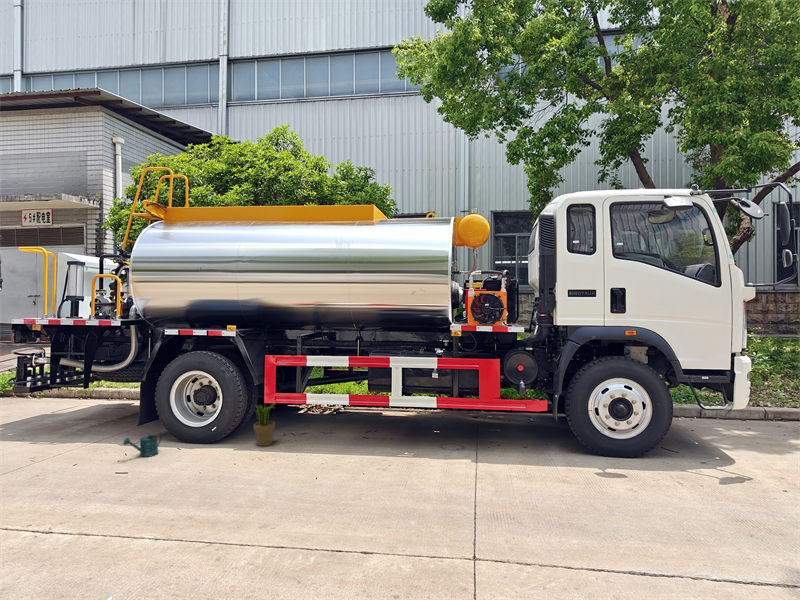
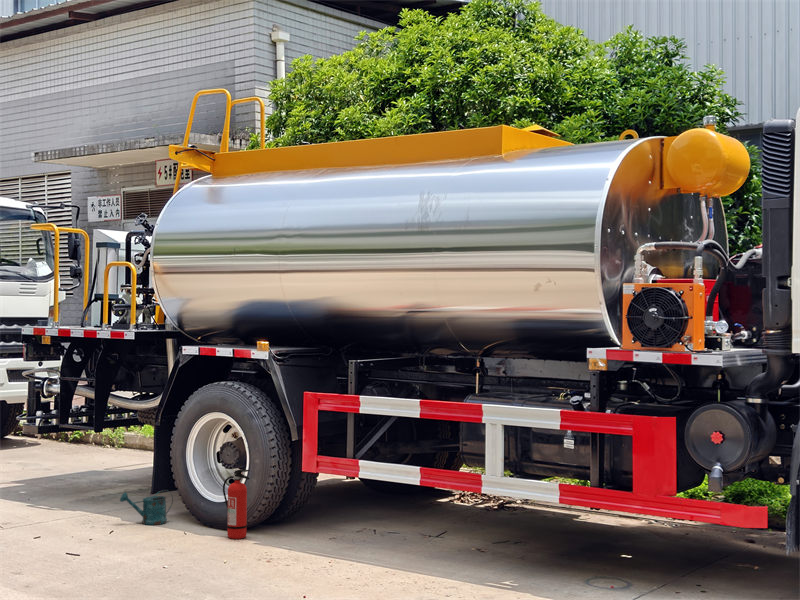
potted plant: present [254,403,275,446] -> none [288,468,324,537]
fire extinguisher: none [211,410,234,456] -> present [223,470,250,539]

